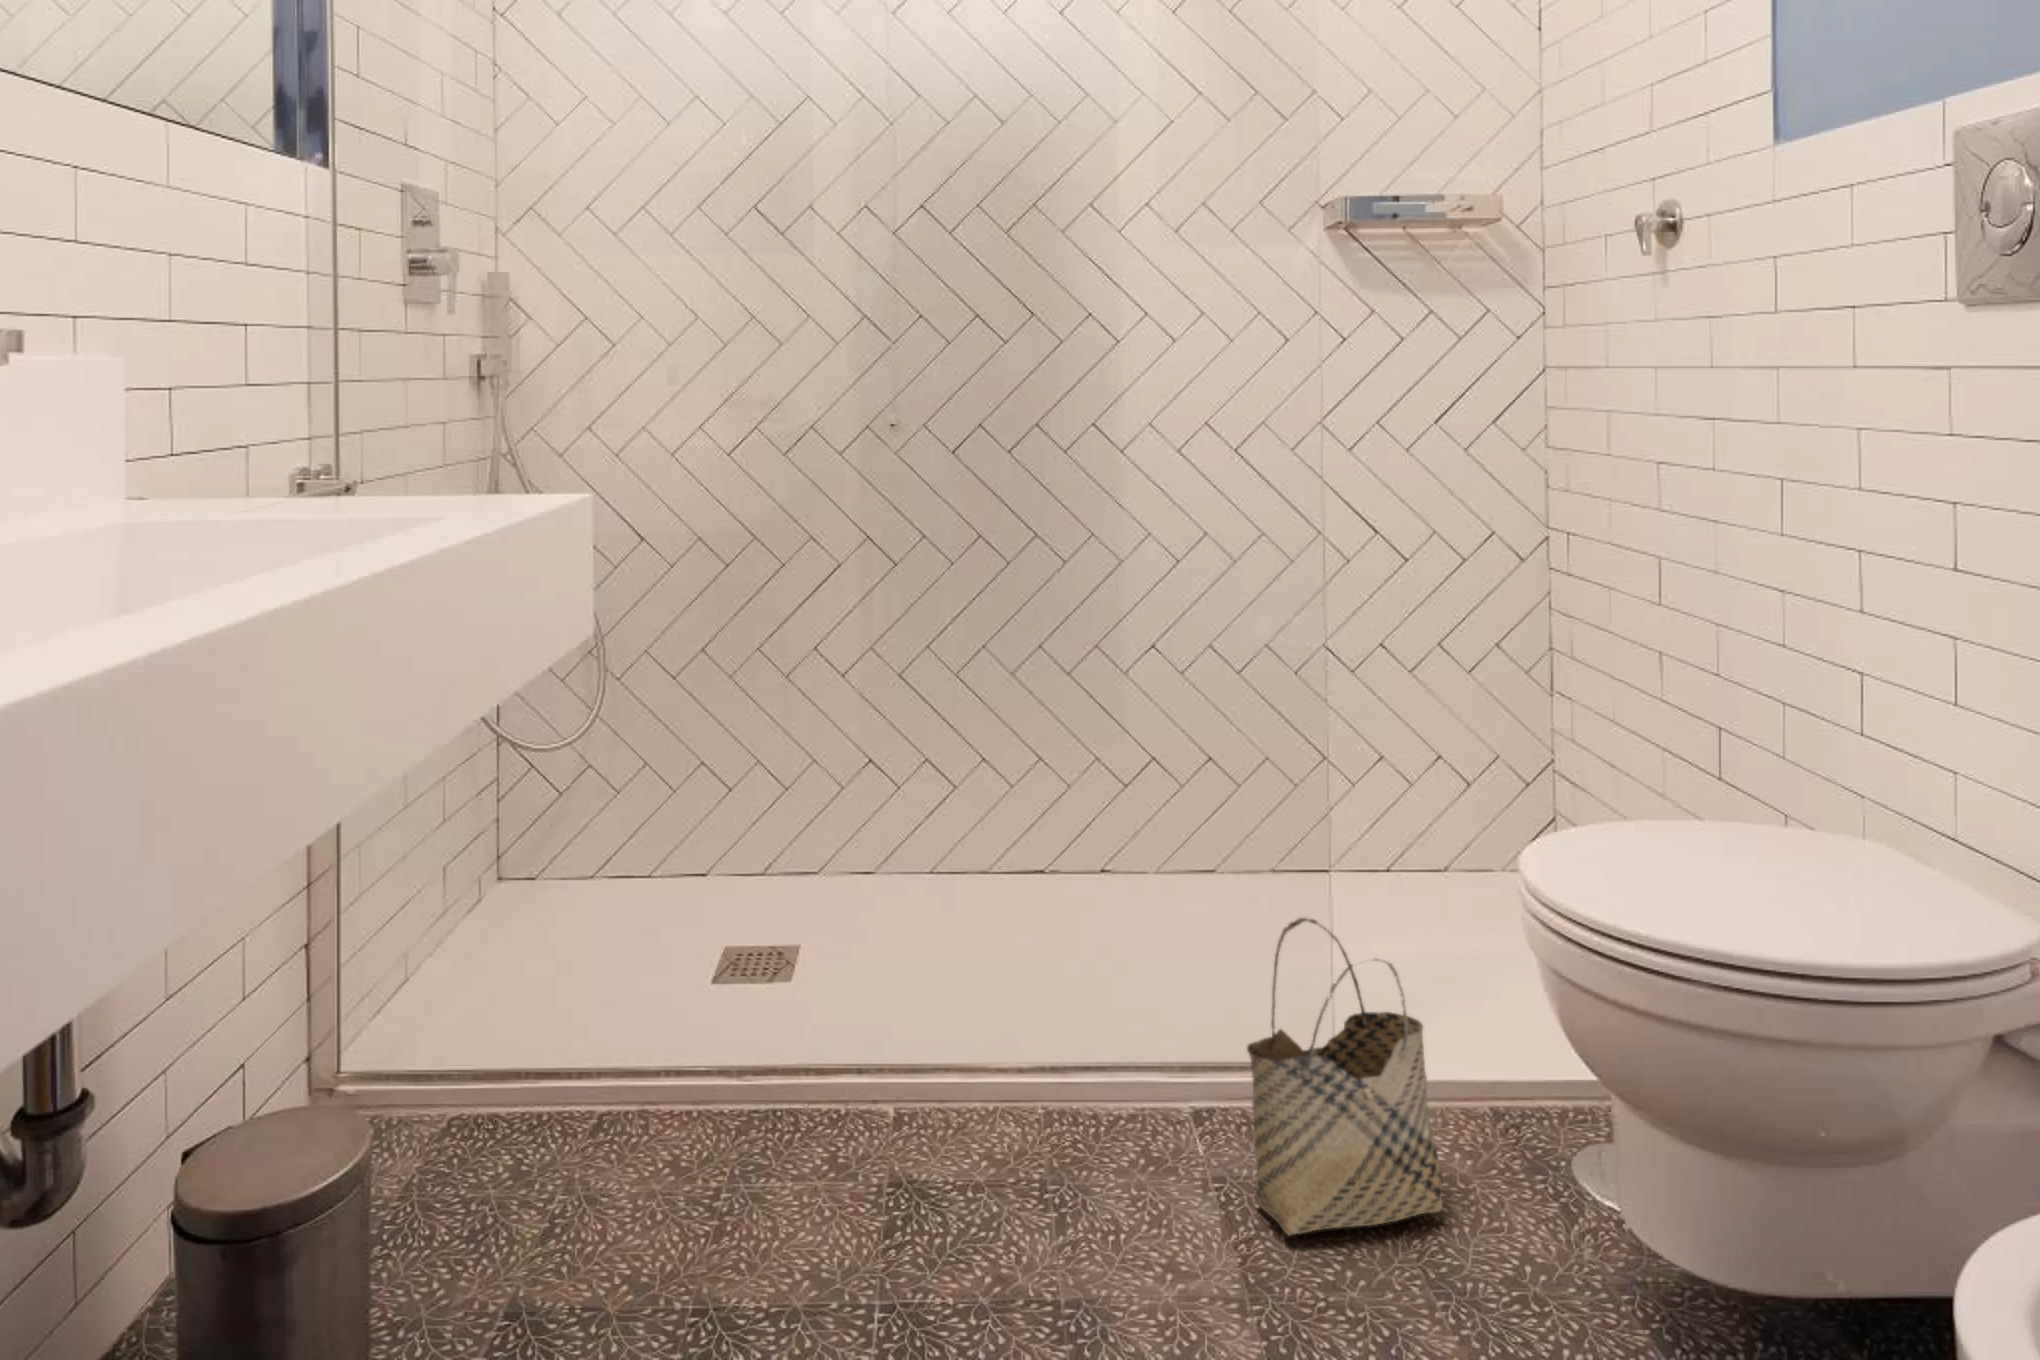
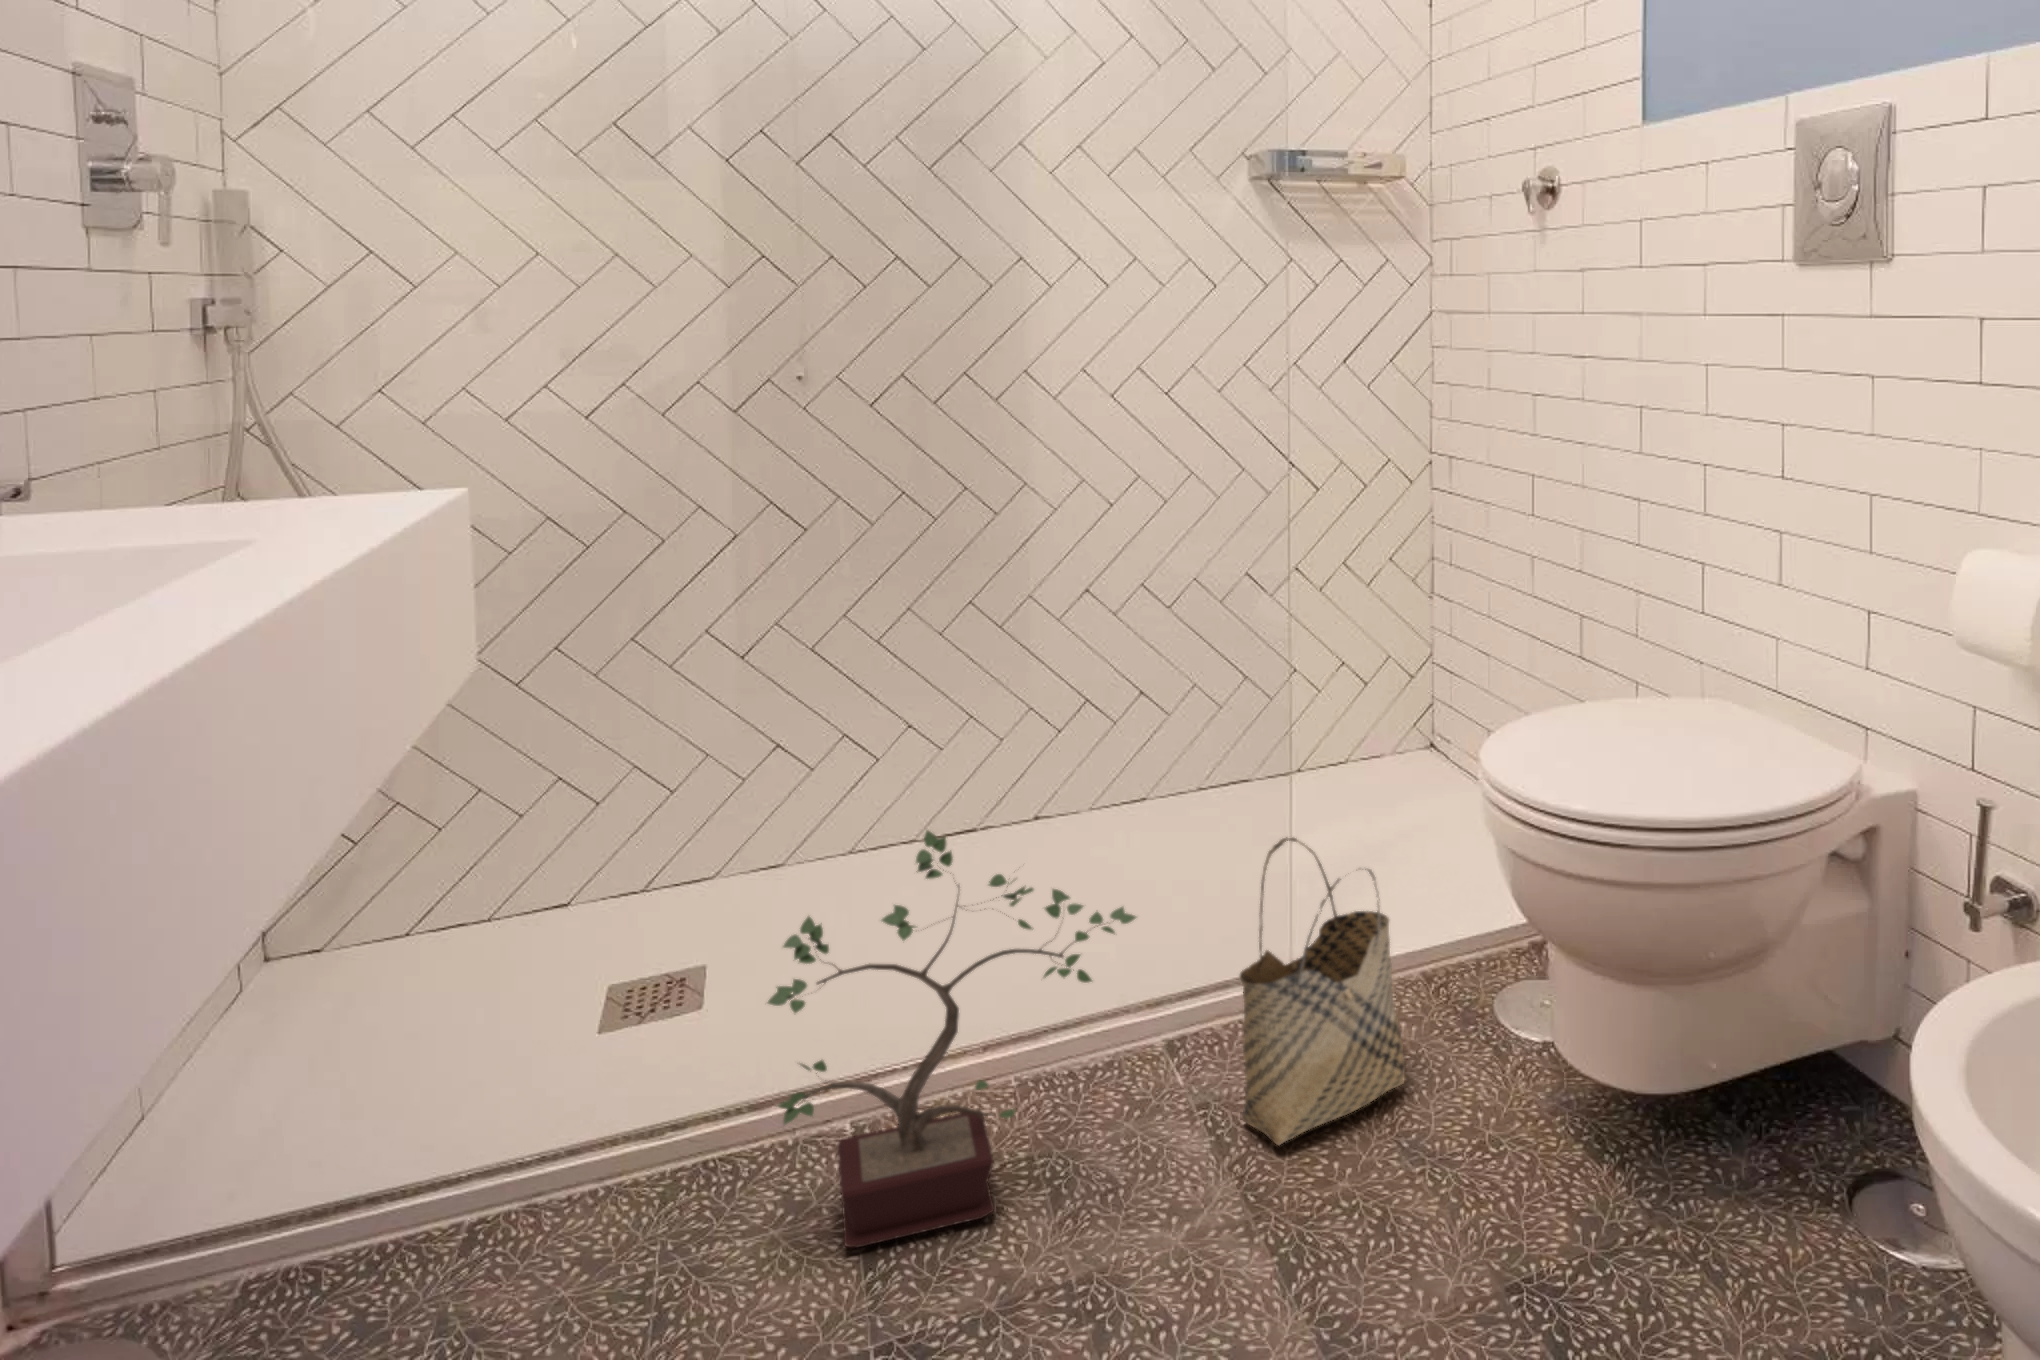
potted plant: none [805,844,1136,1222] -> present [768,831,1136,1247]

